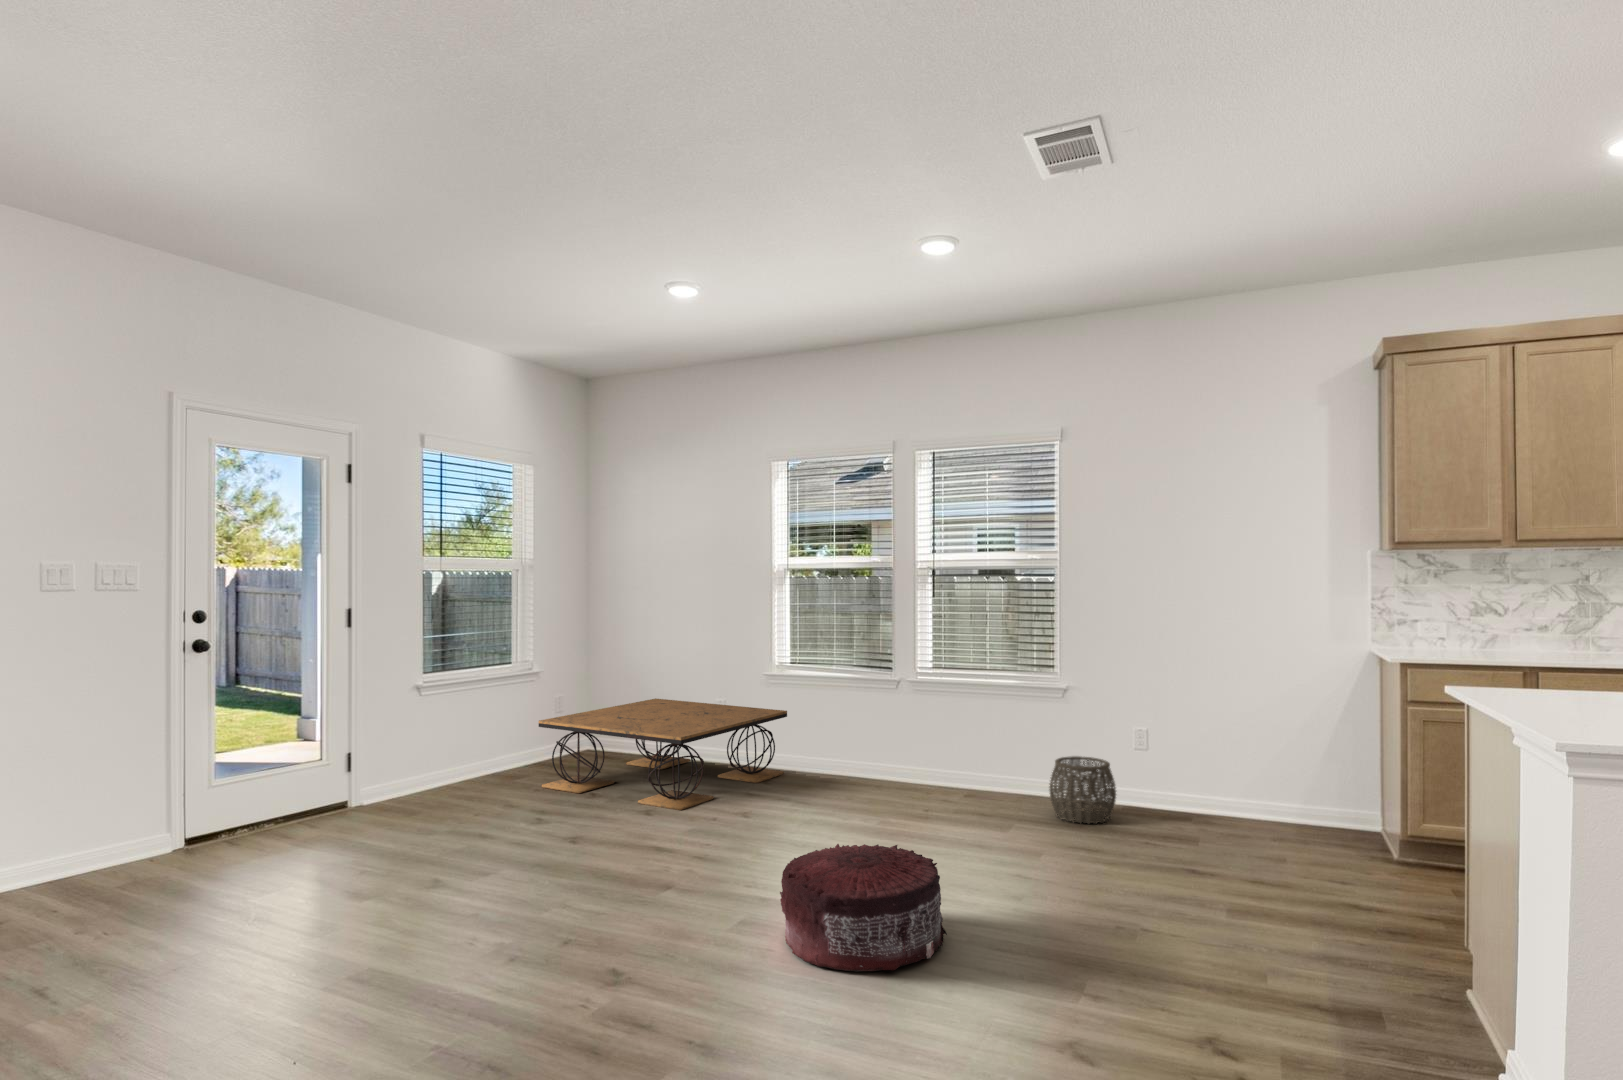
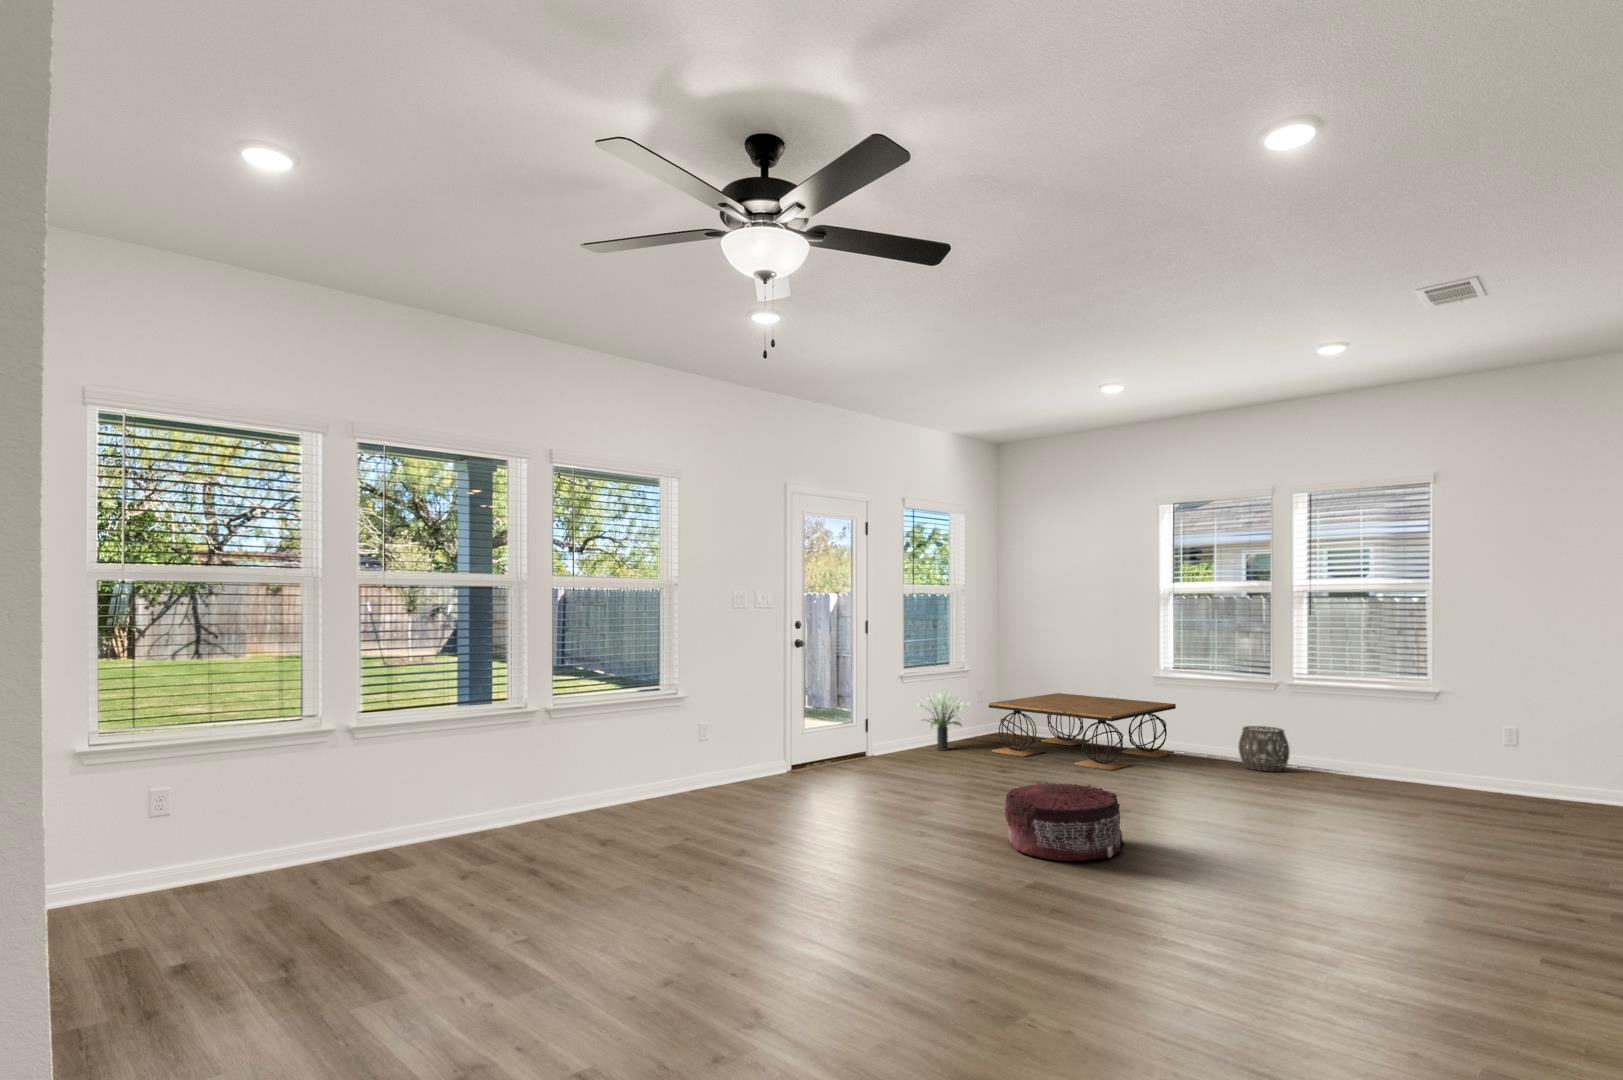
potted plant: none [437,706,516,789] -> present [917,691,970,751]
woven basket: present [1049,756,1116,824] -> present [1238,726,1289,772]
pouf: present [780,844,947,971] -> present [1004,782,1125,861]

